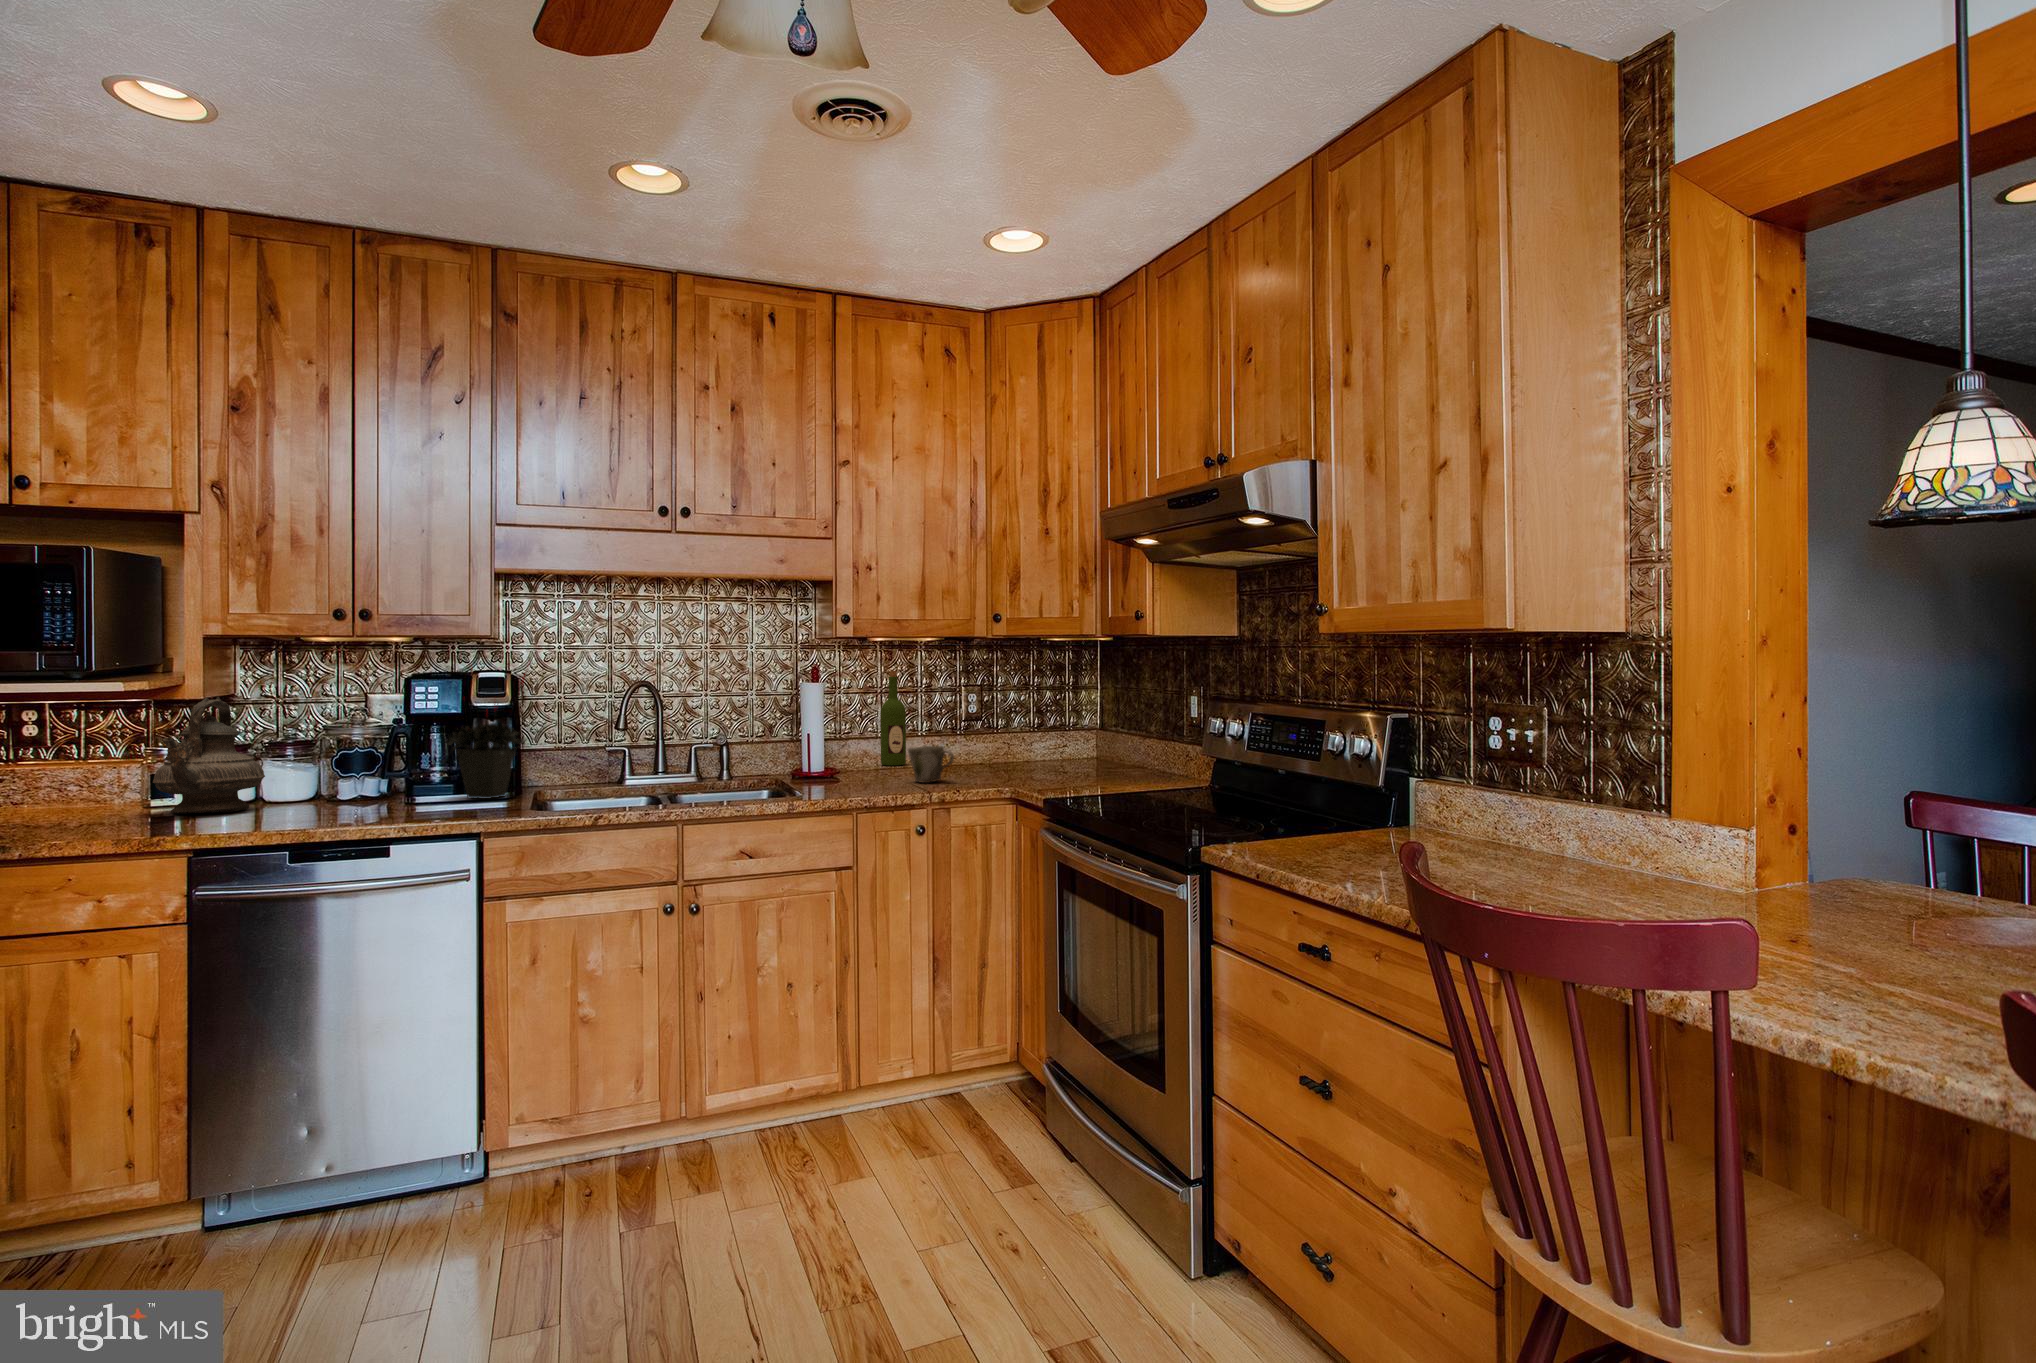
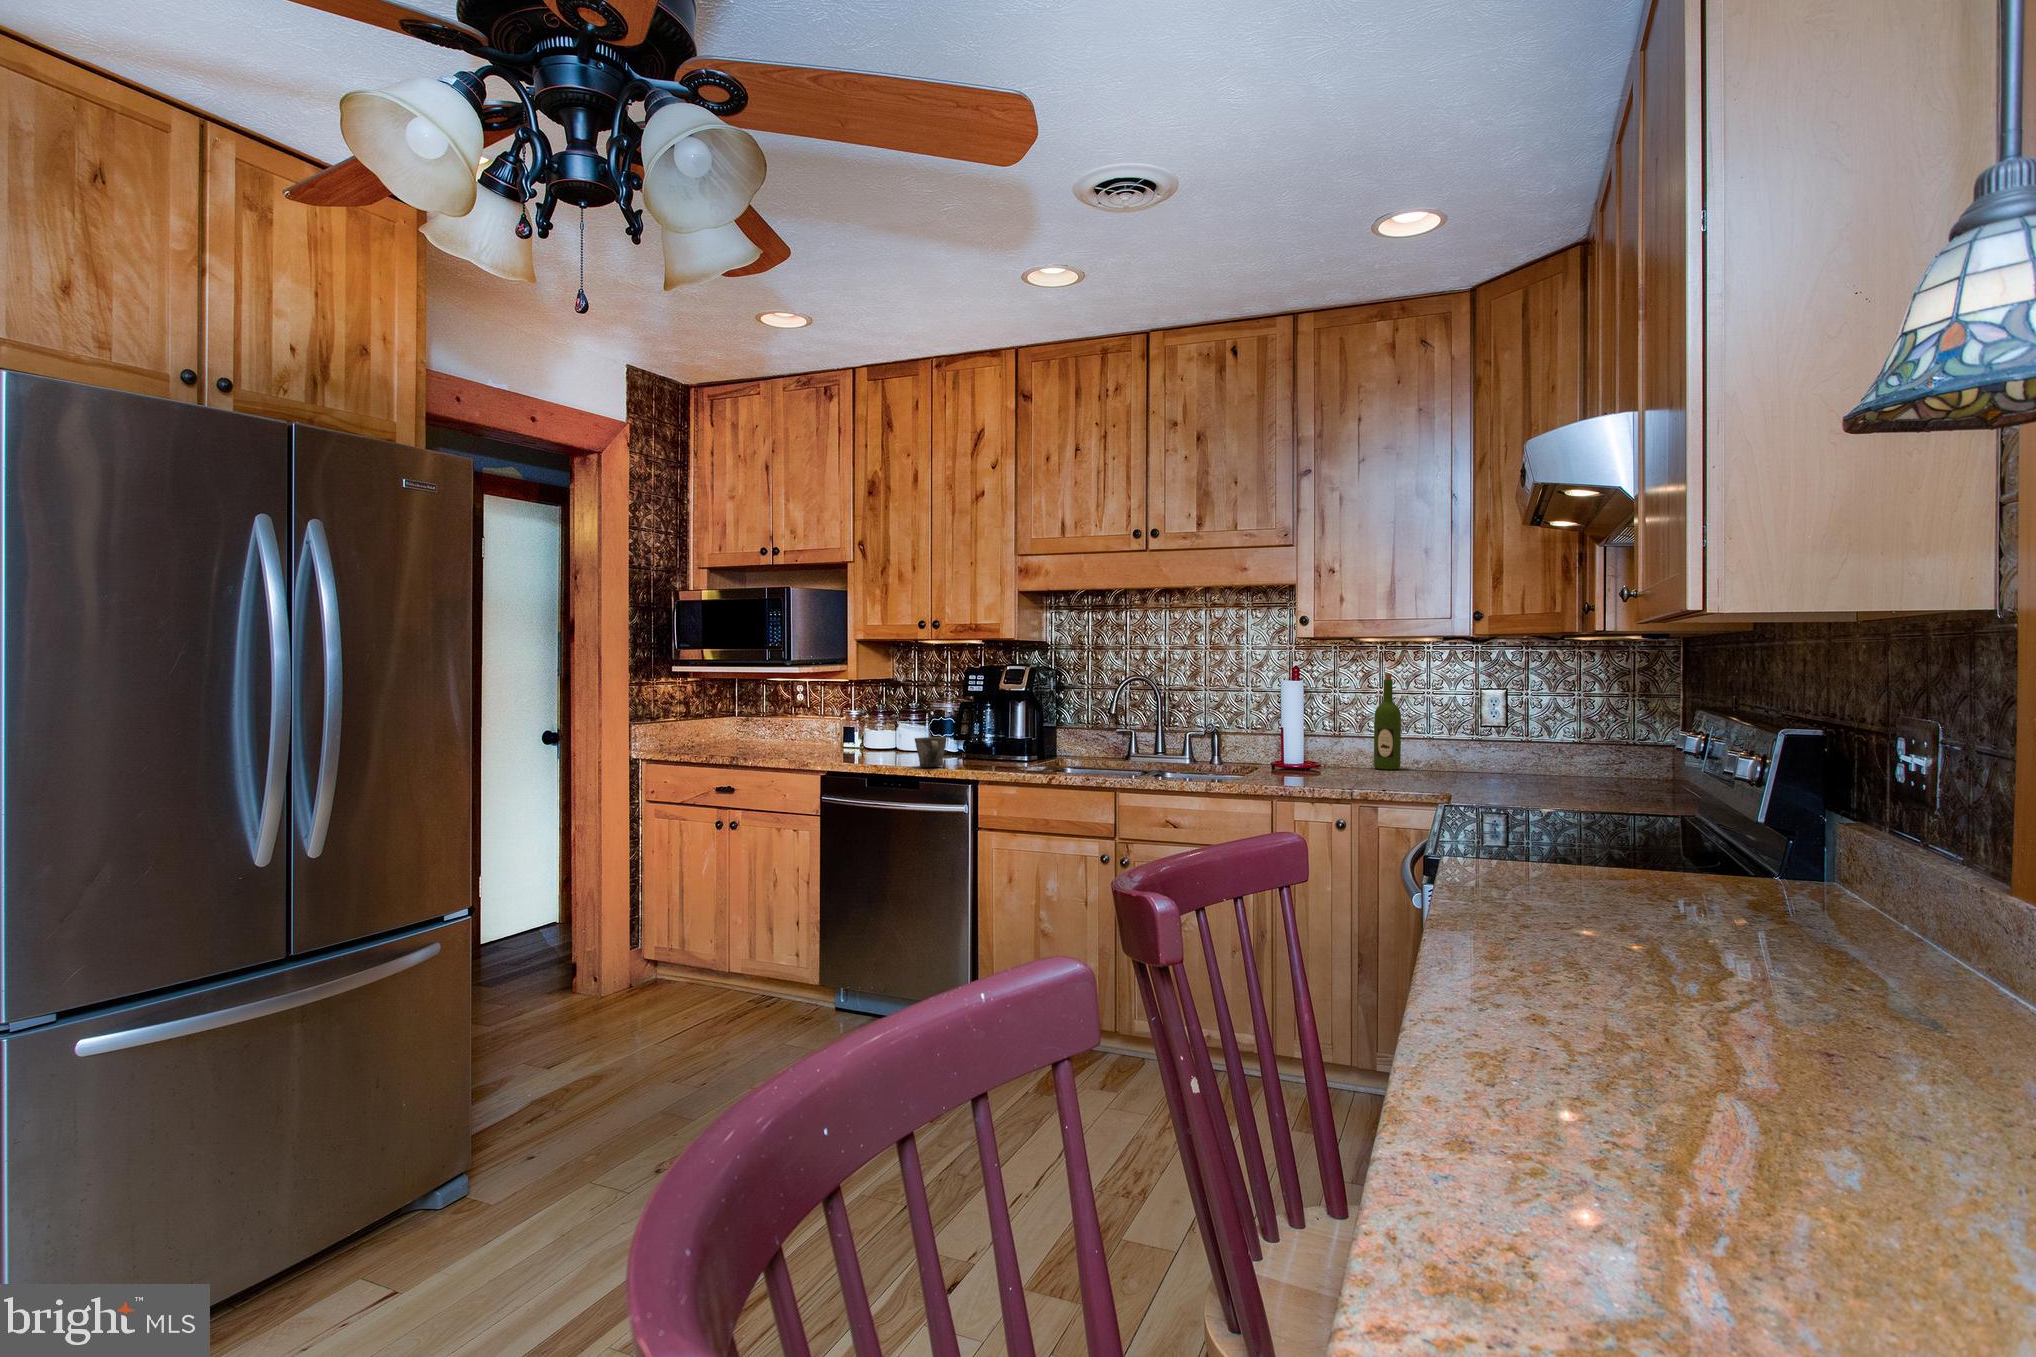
potted plant: present [447,668,526,799] -> none [974,659,1030,764]
teapot: present [153,697,265,814] -> none [811,682,885,757]
mug: present [908,746,954,783] -> present [915,737,946,768]

